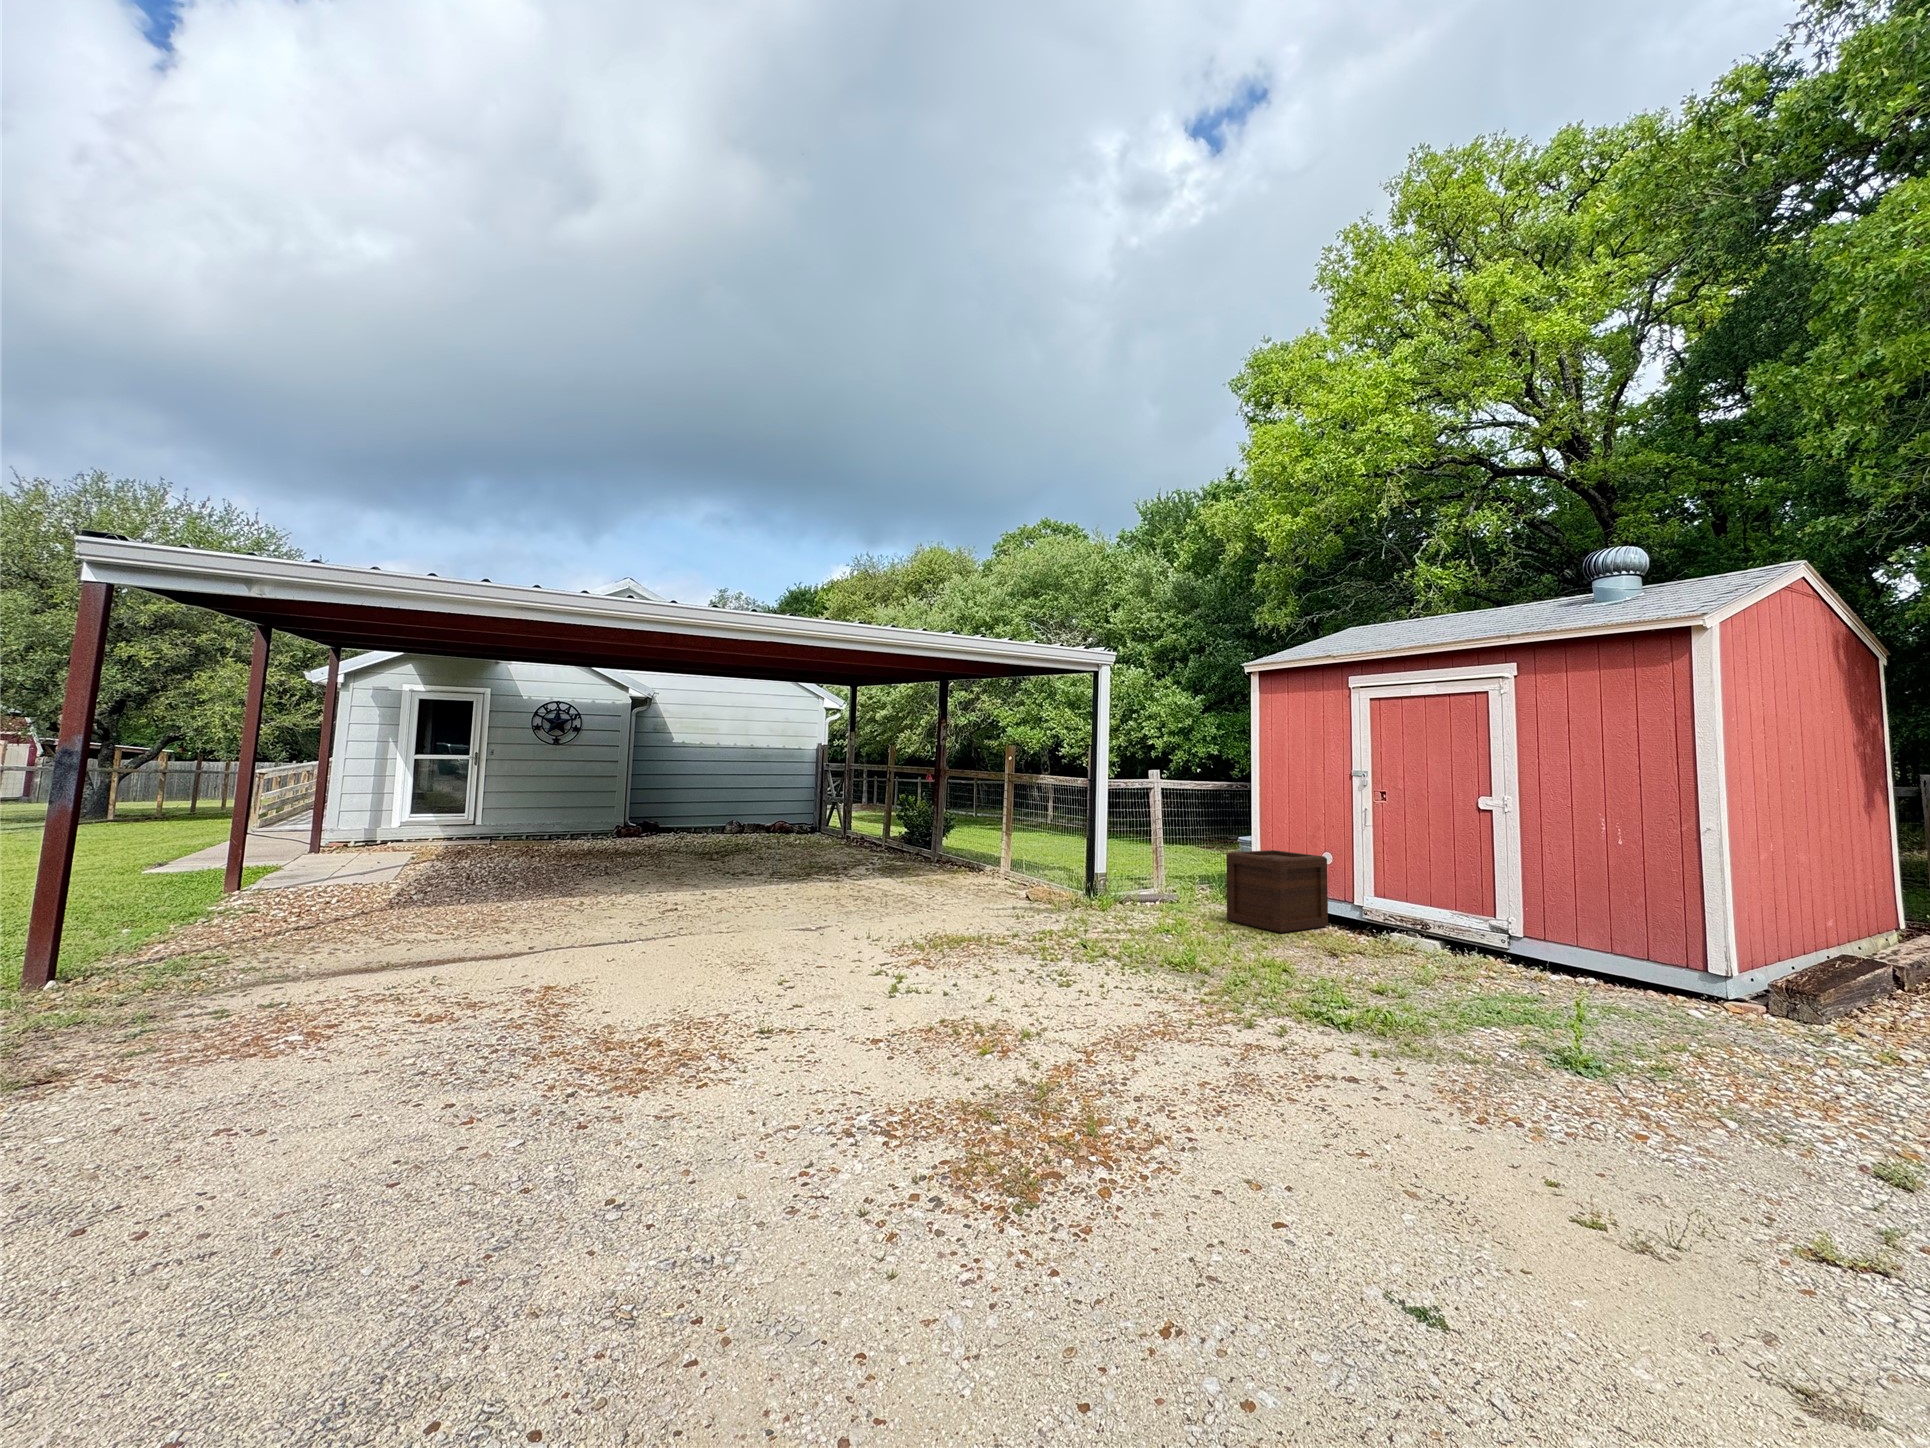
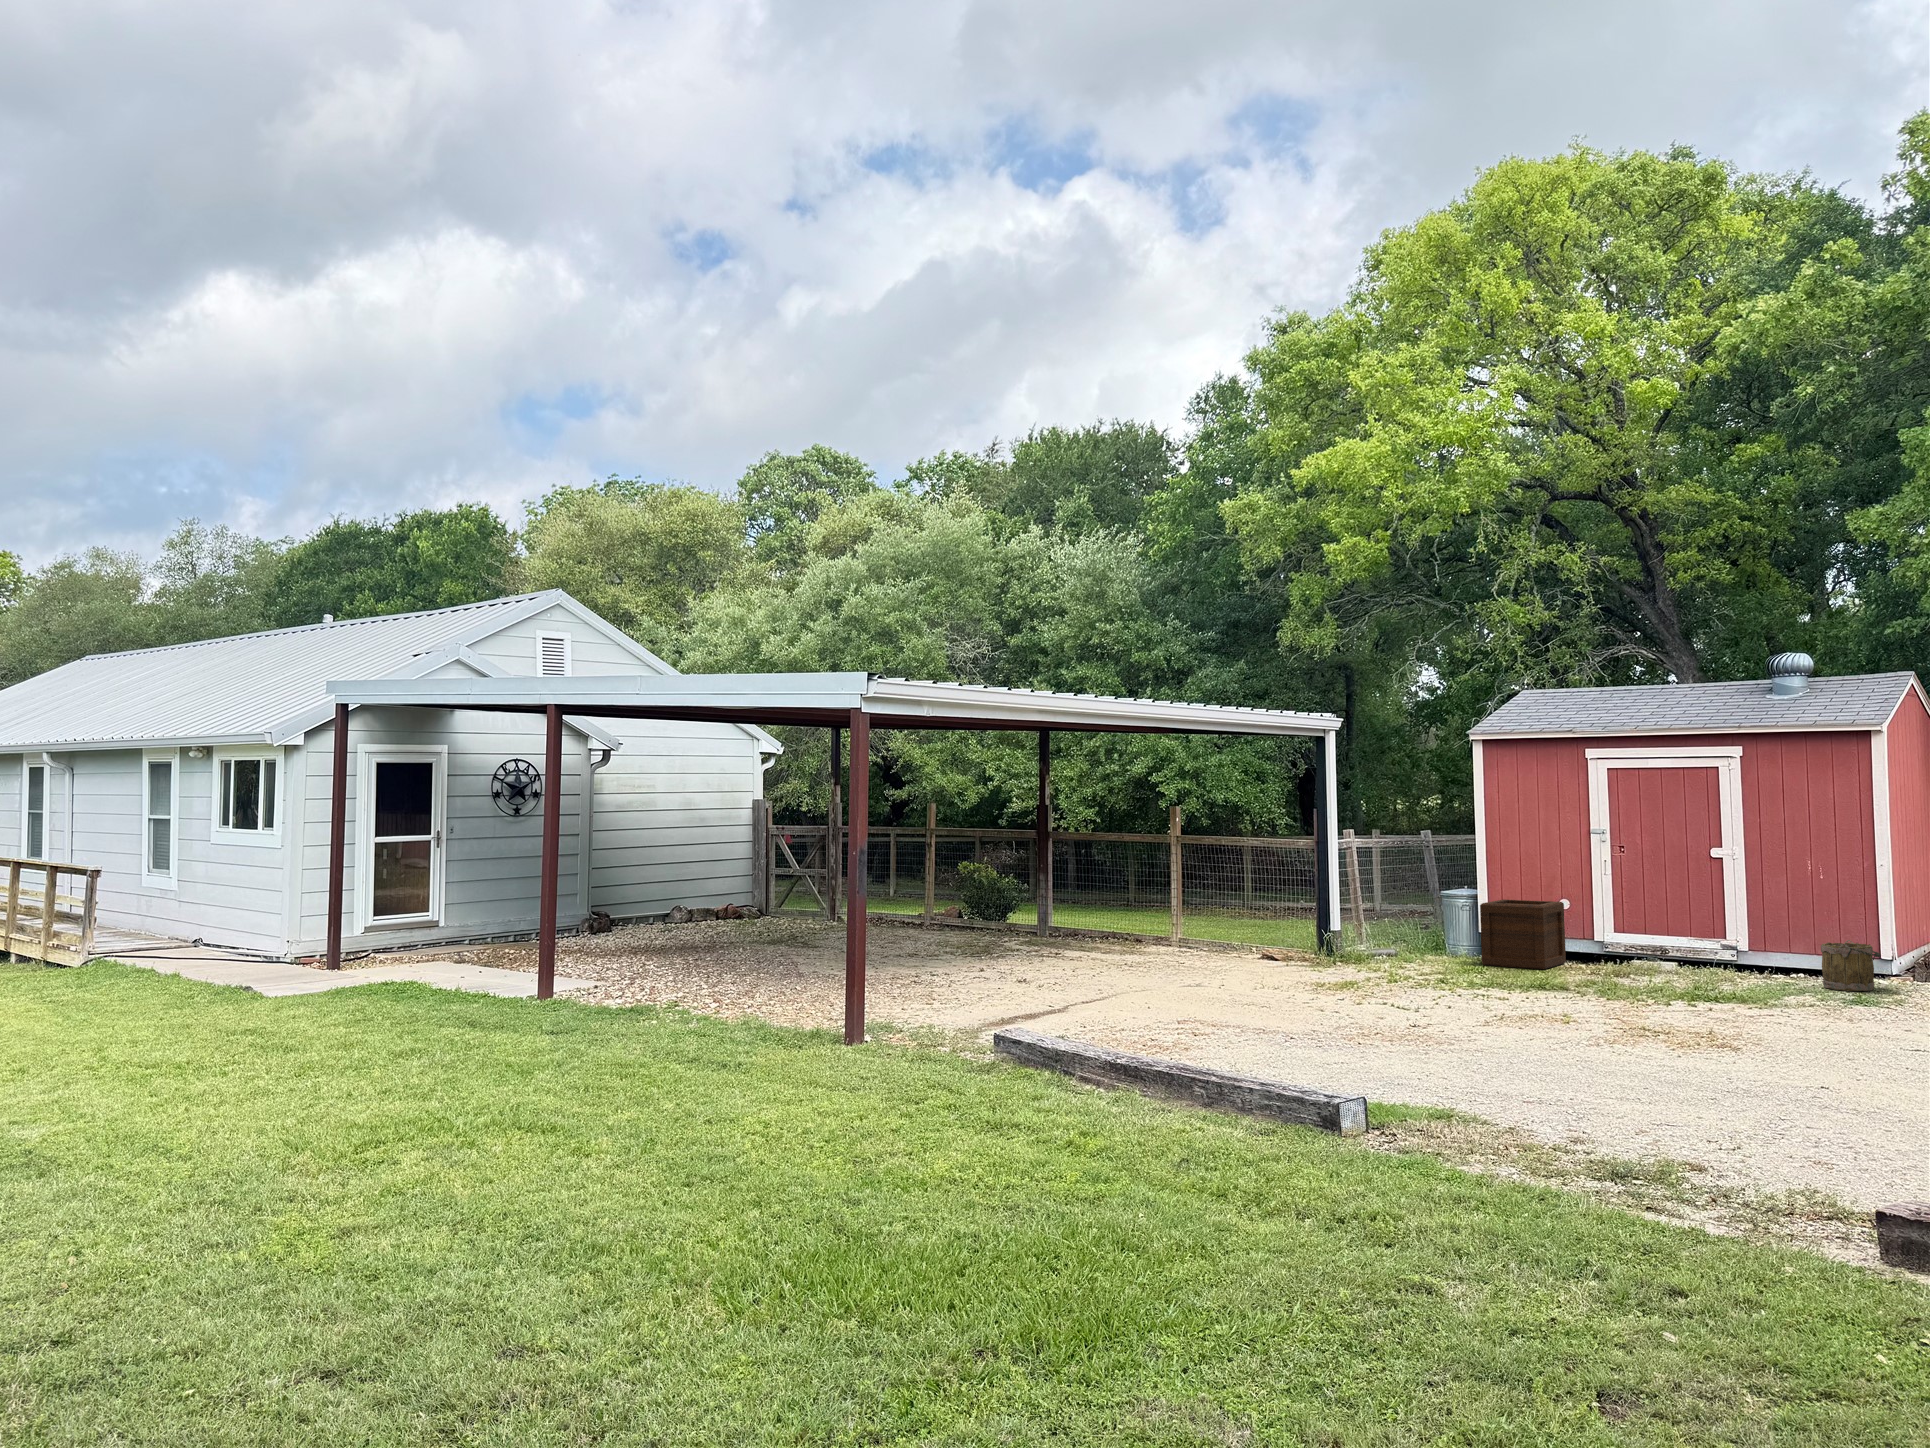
bucket: none [1603,936,1696,1016] -> present [1821,940,1881,991]

